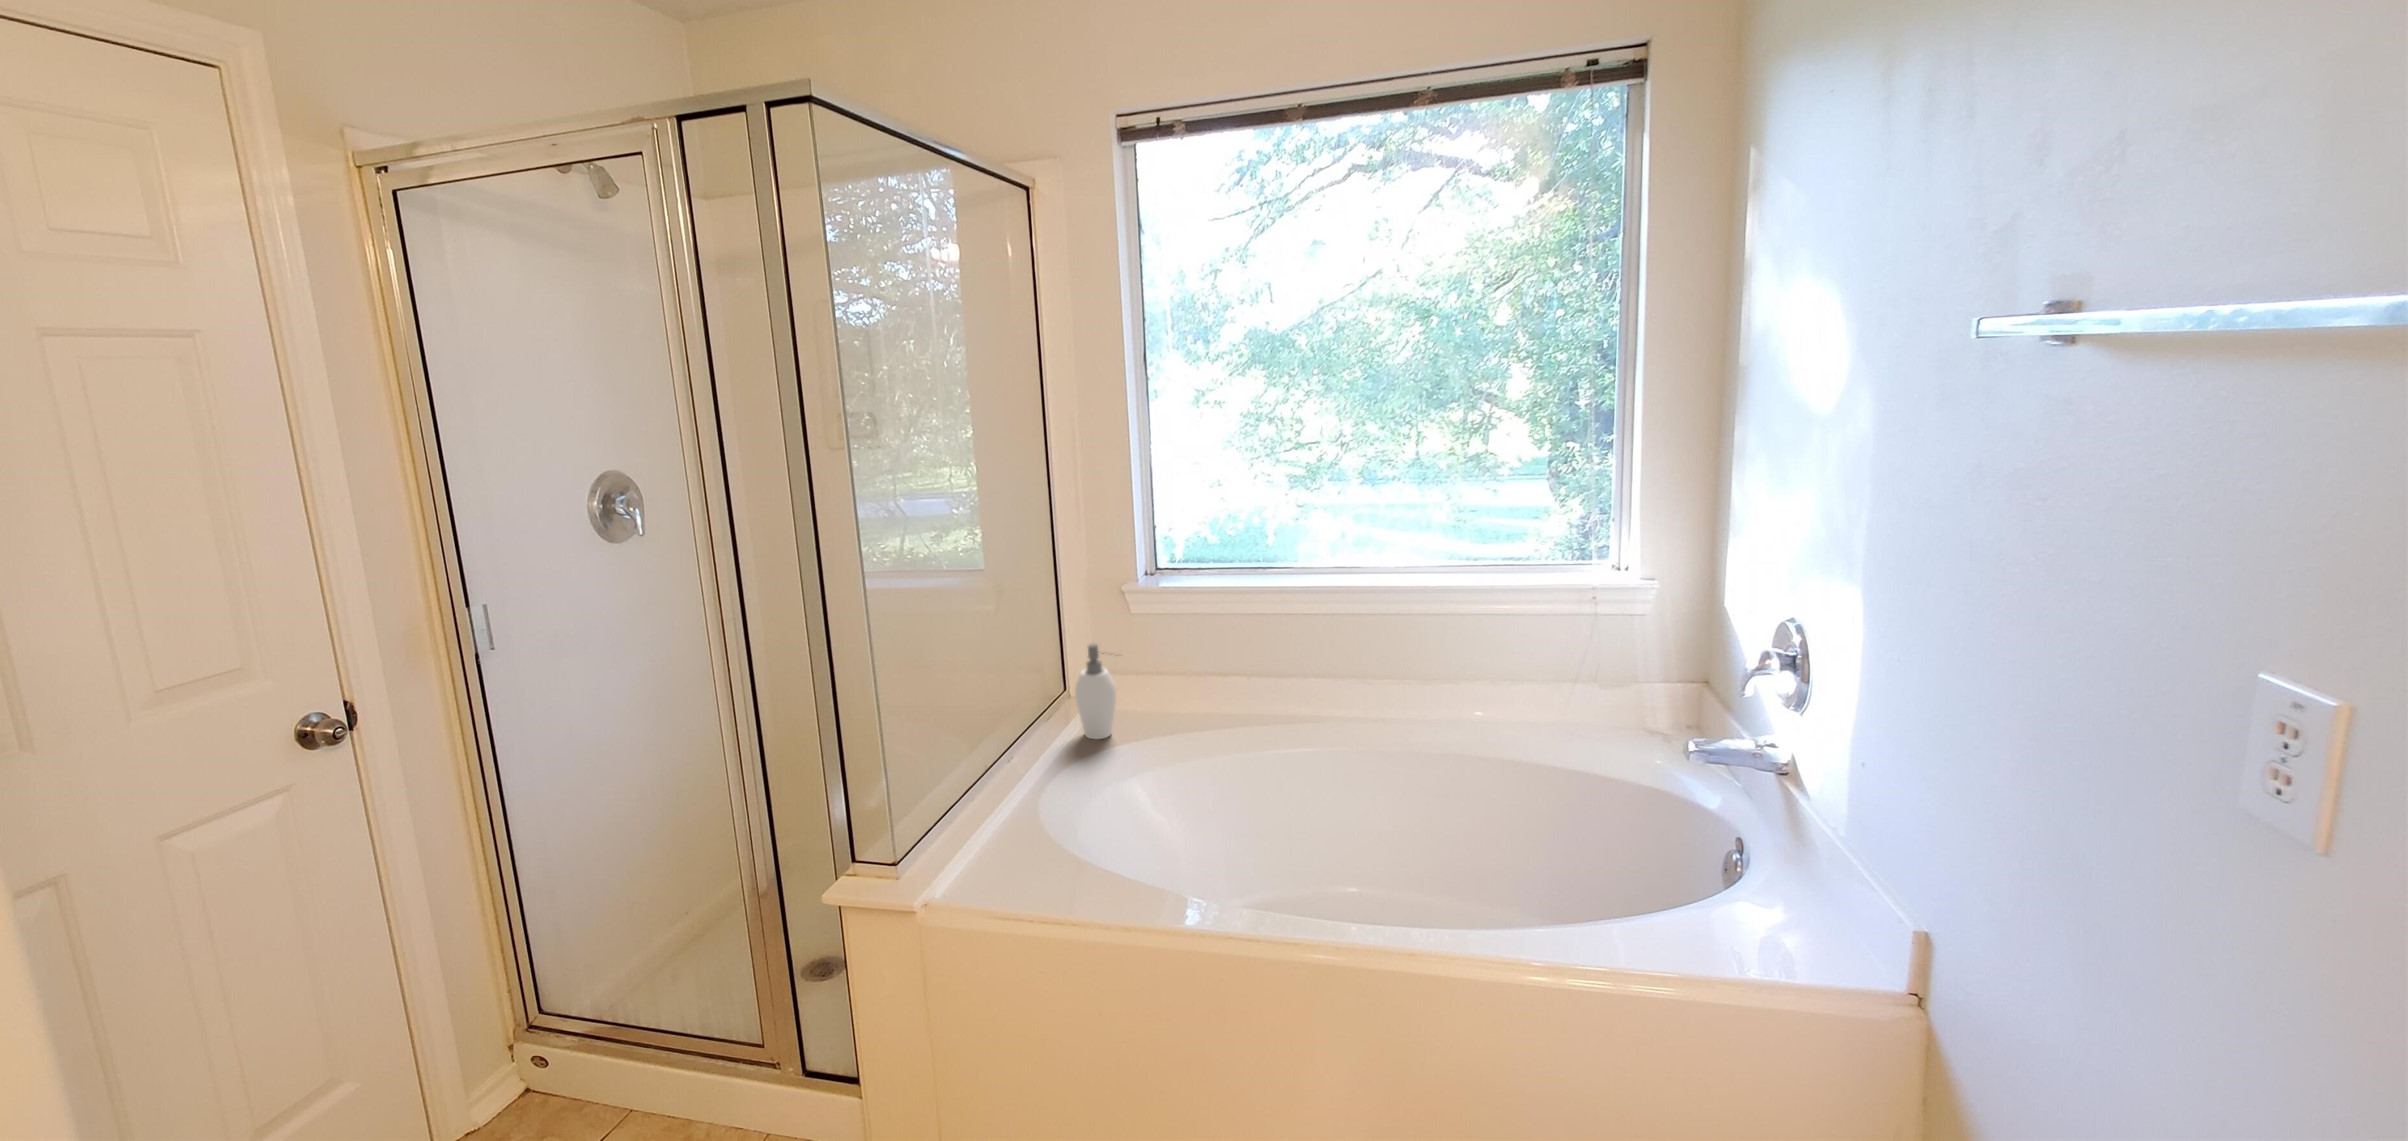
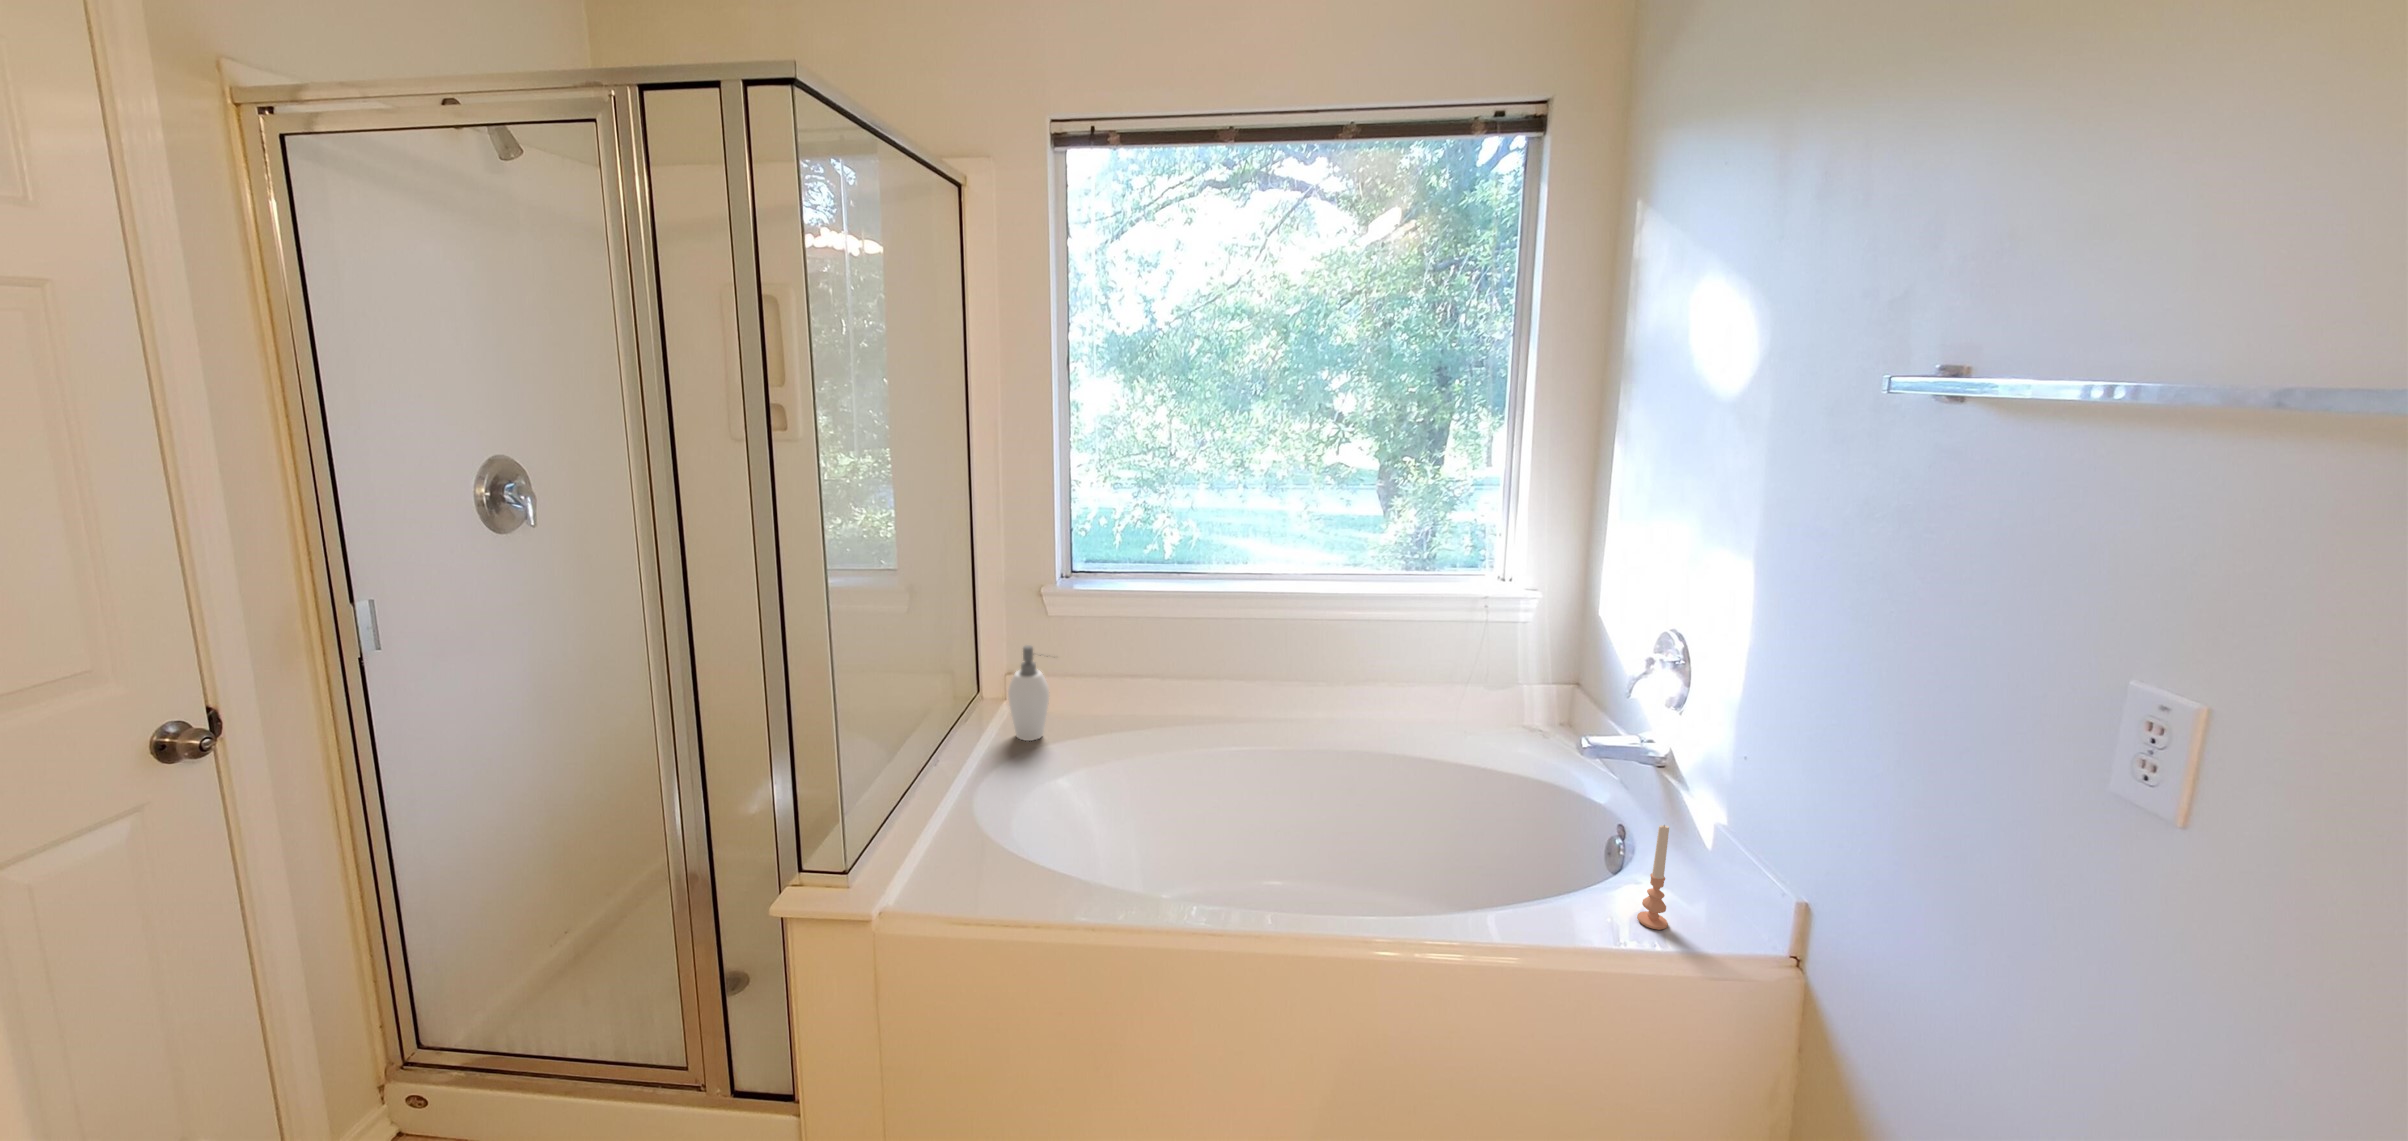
candle: none [1727,838,1763,957] -> present [1637,825,1669,930]

